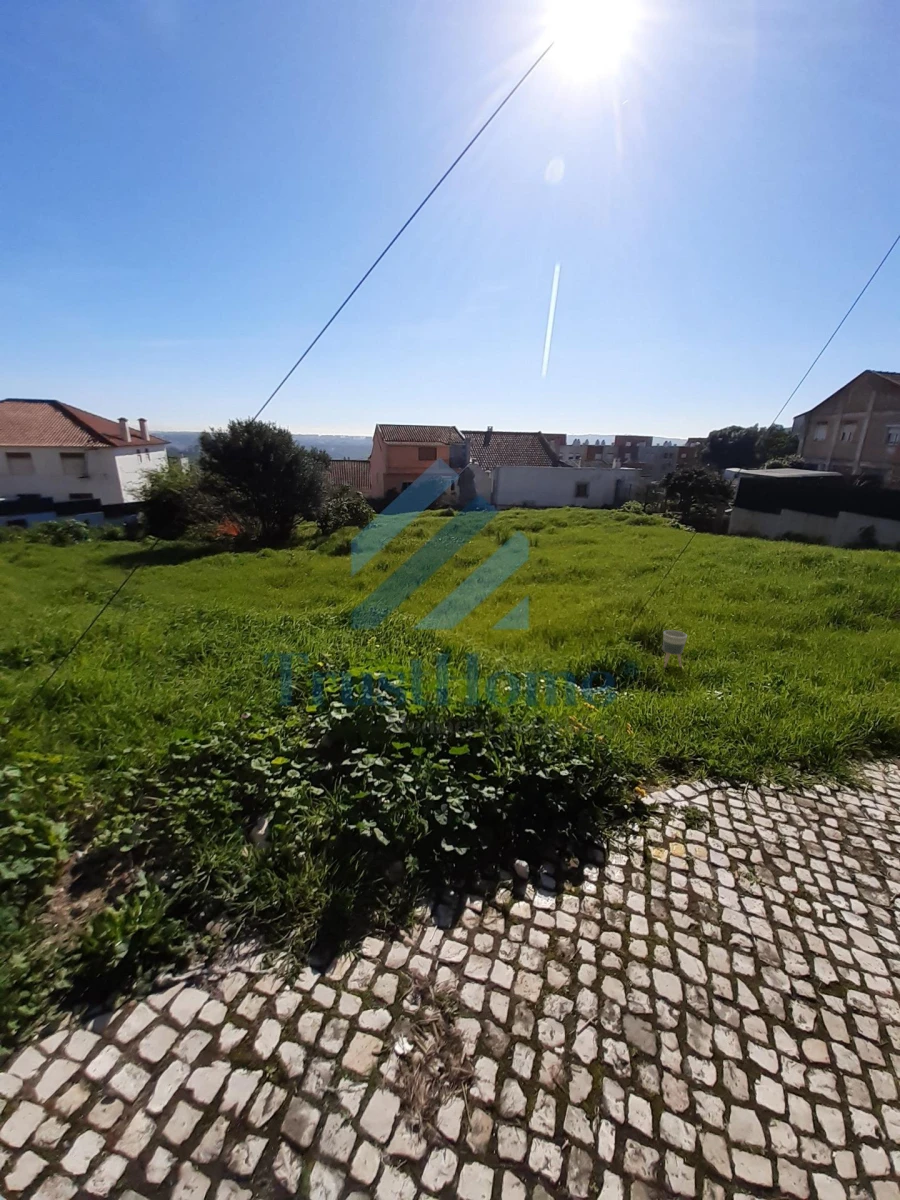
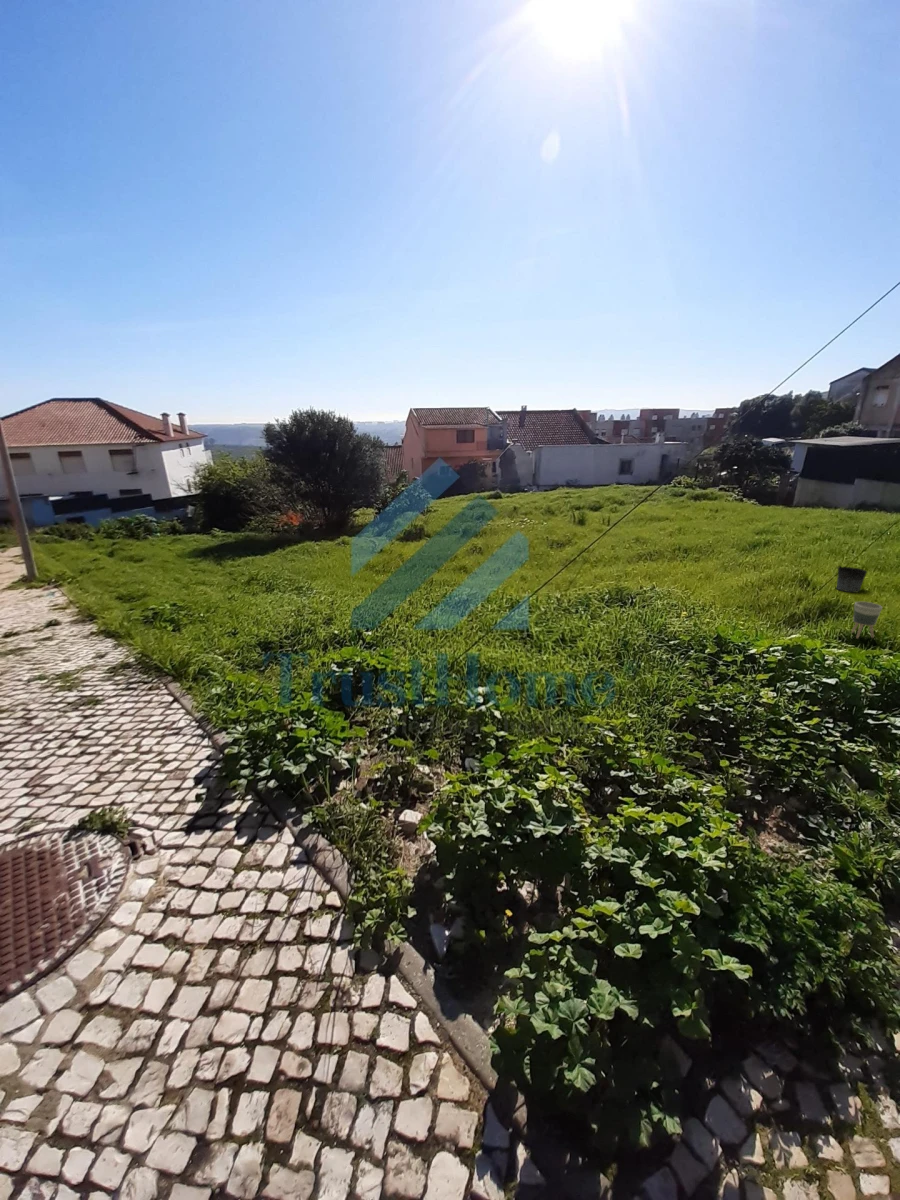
bucket: none [687,594,714,621] -> present [837,566,867,592]

